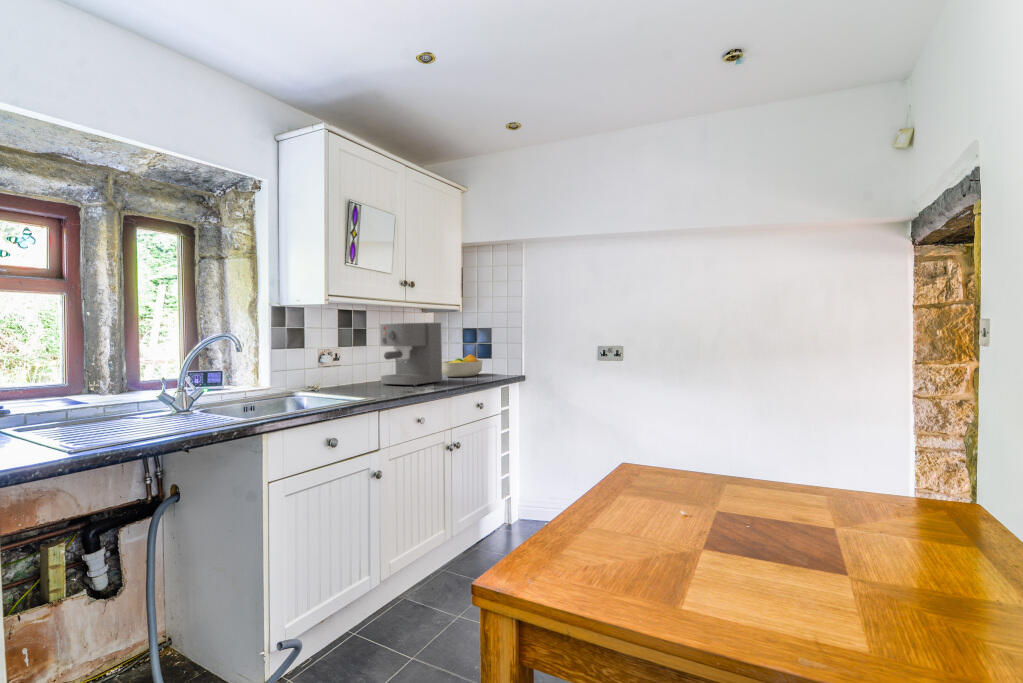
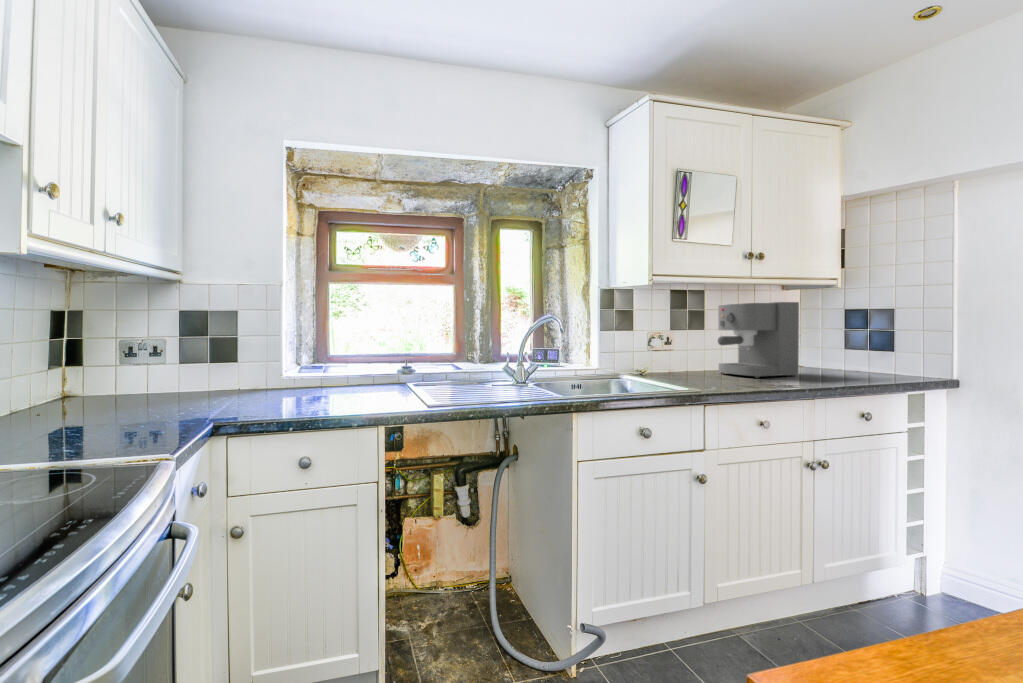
fruit bowl: present [442,354,482,377] -> none [803,343,869,372]

